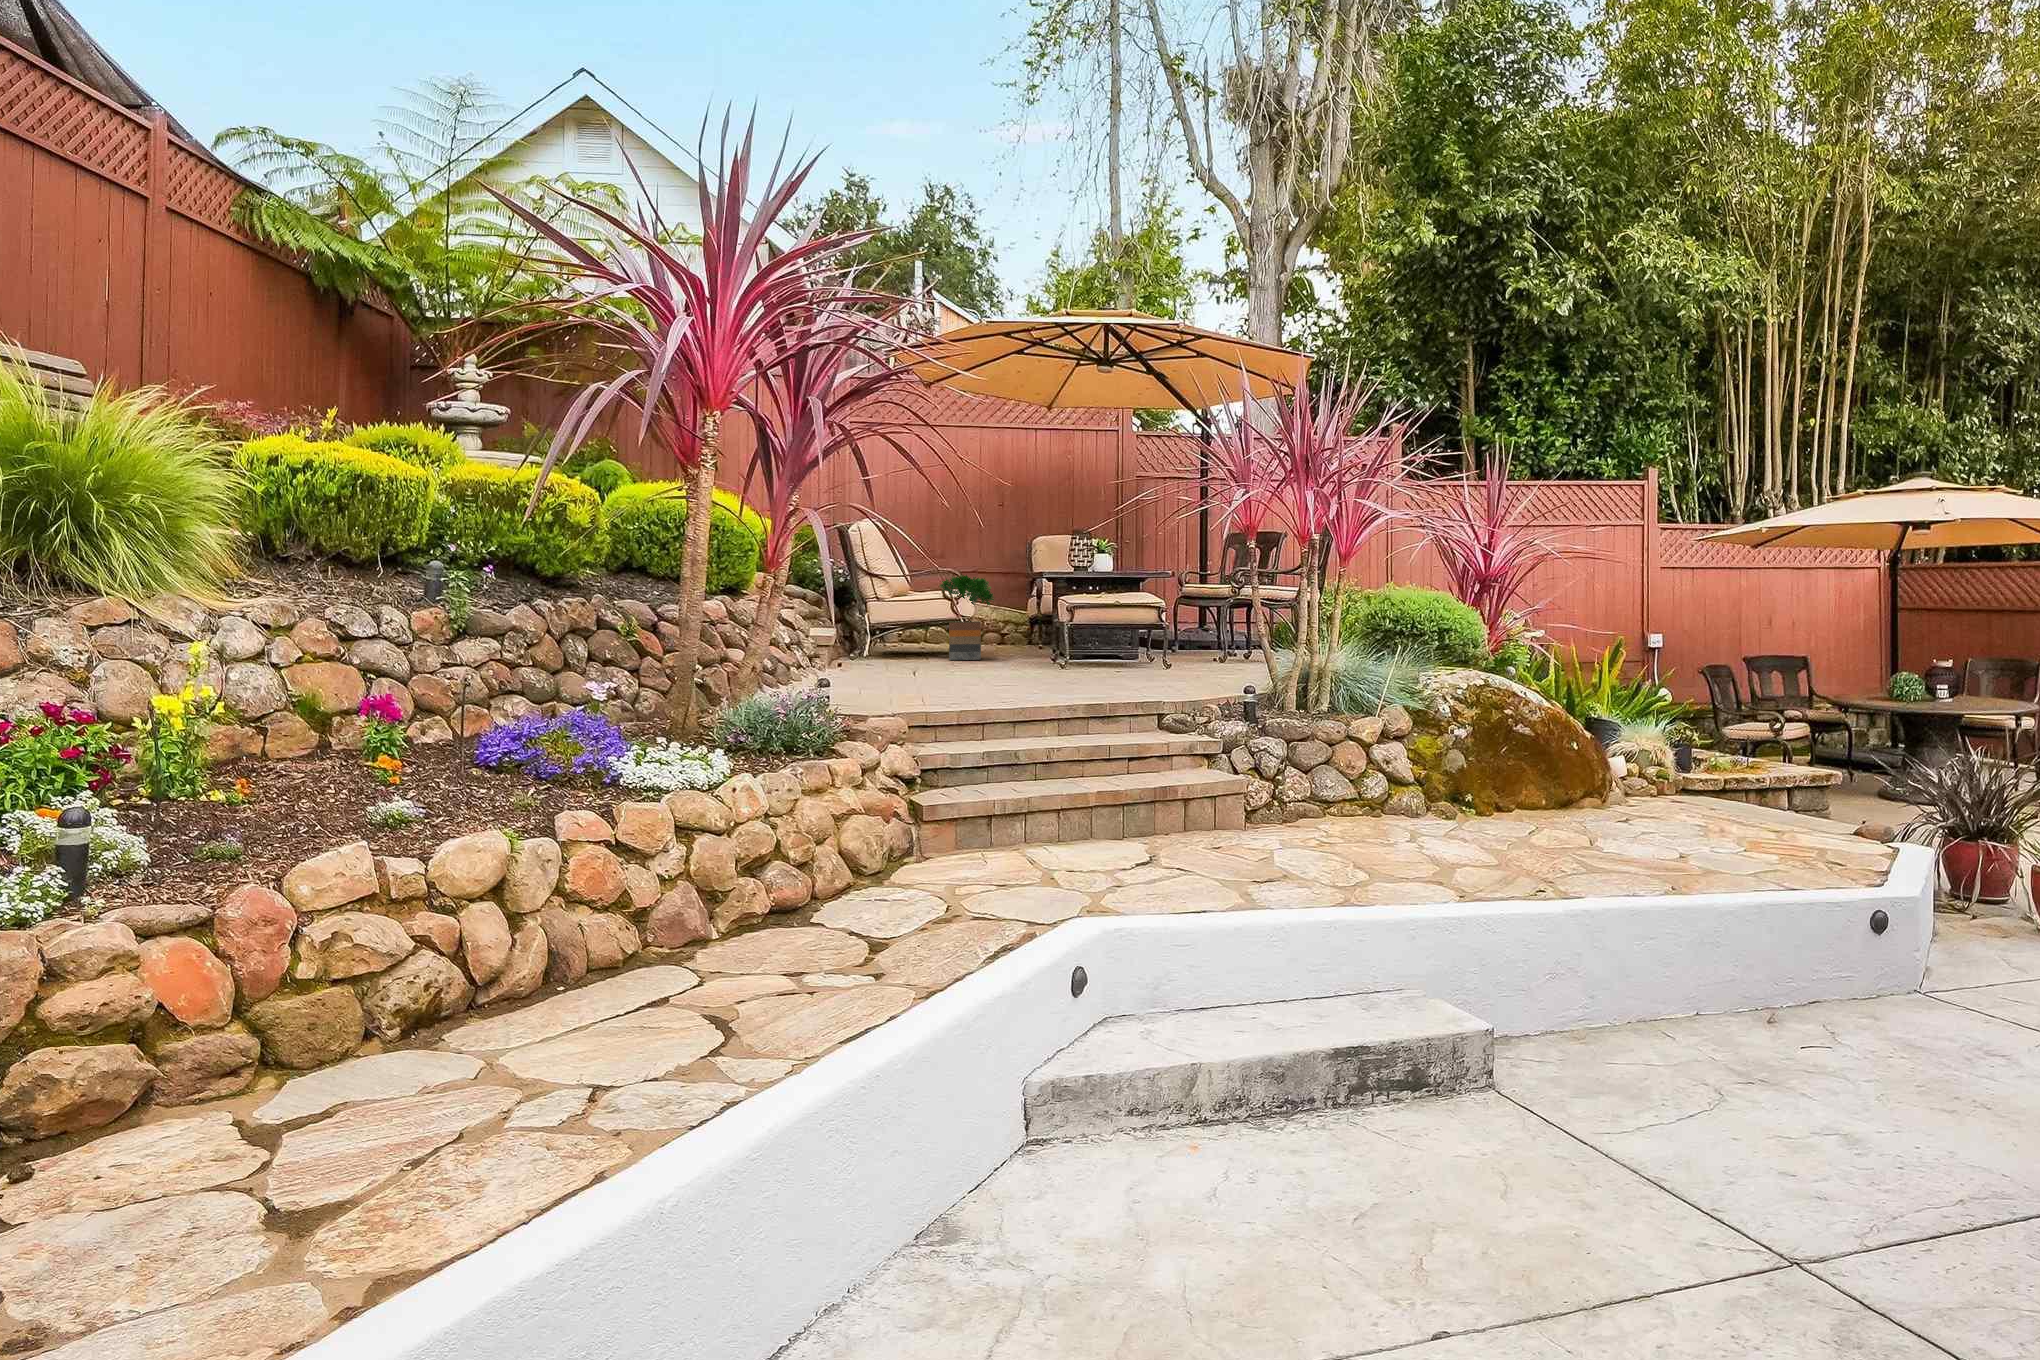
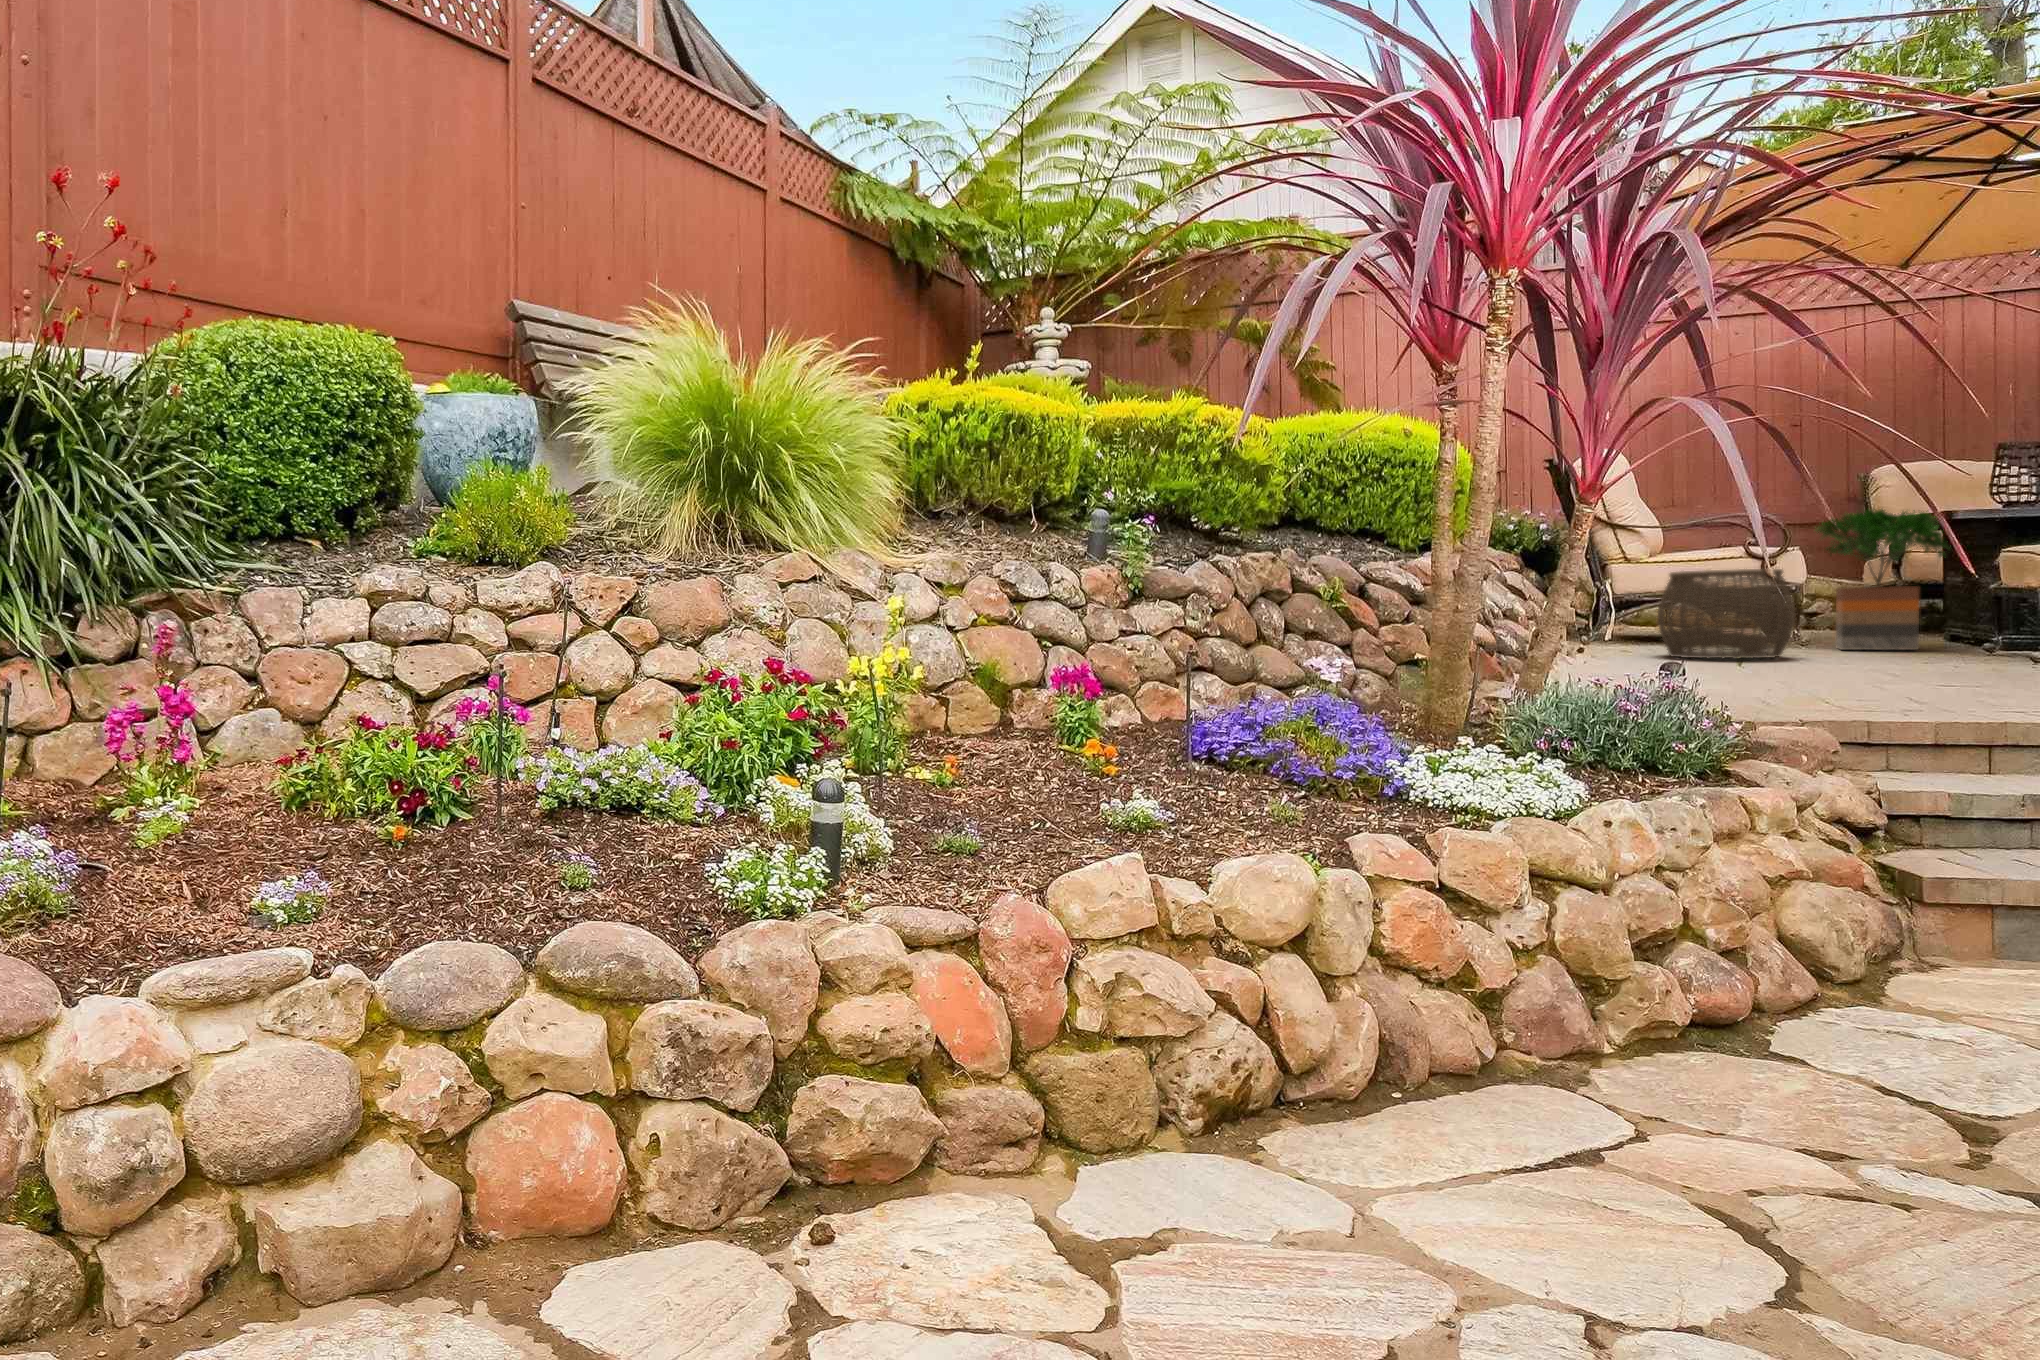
woven basket: none [857,611,922,667] -> present [1657,569,1796,659]

